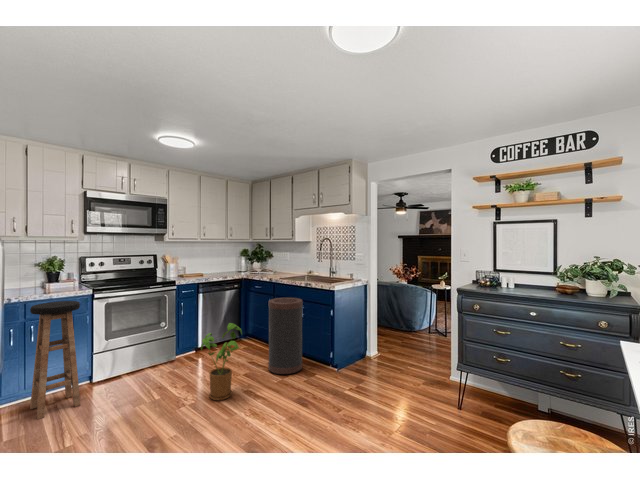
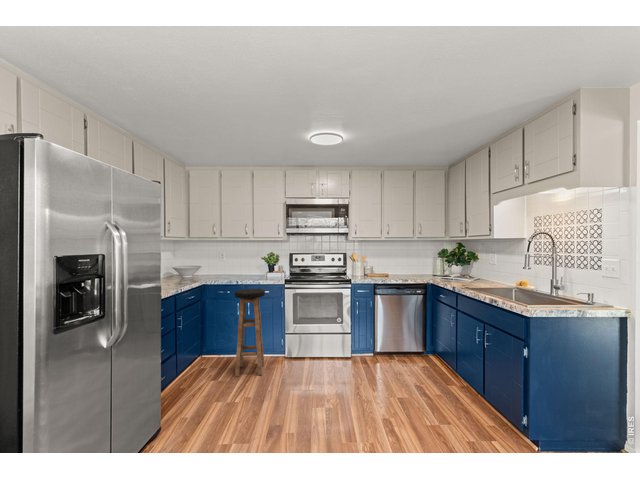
trash can: present [268,298,302,374] -> none [431,314,480,422]
house plant: present [201,323,242,400] -> none [340,335,386,421]

